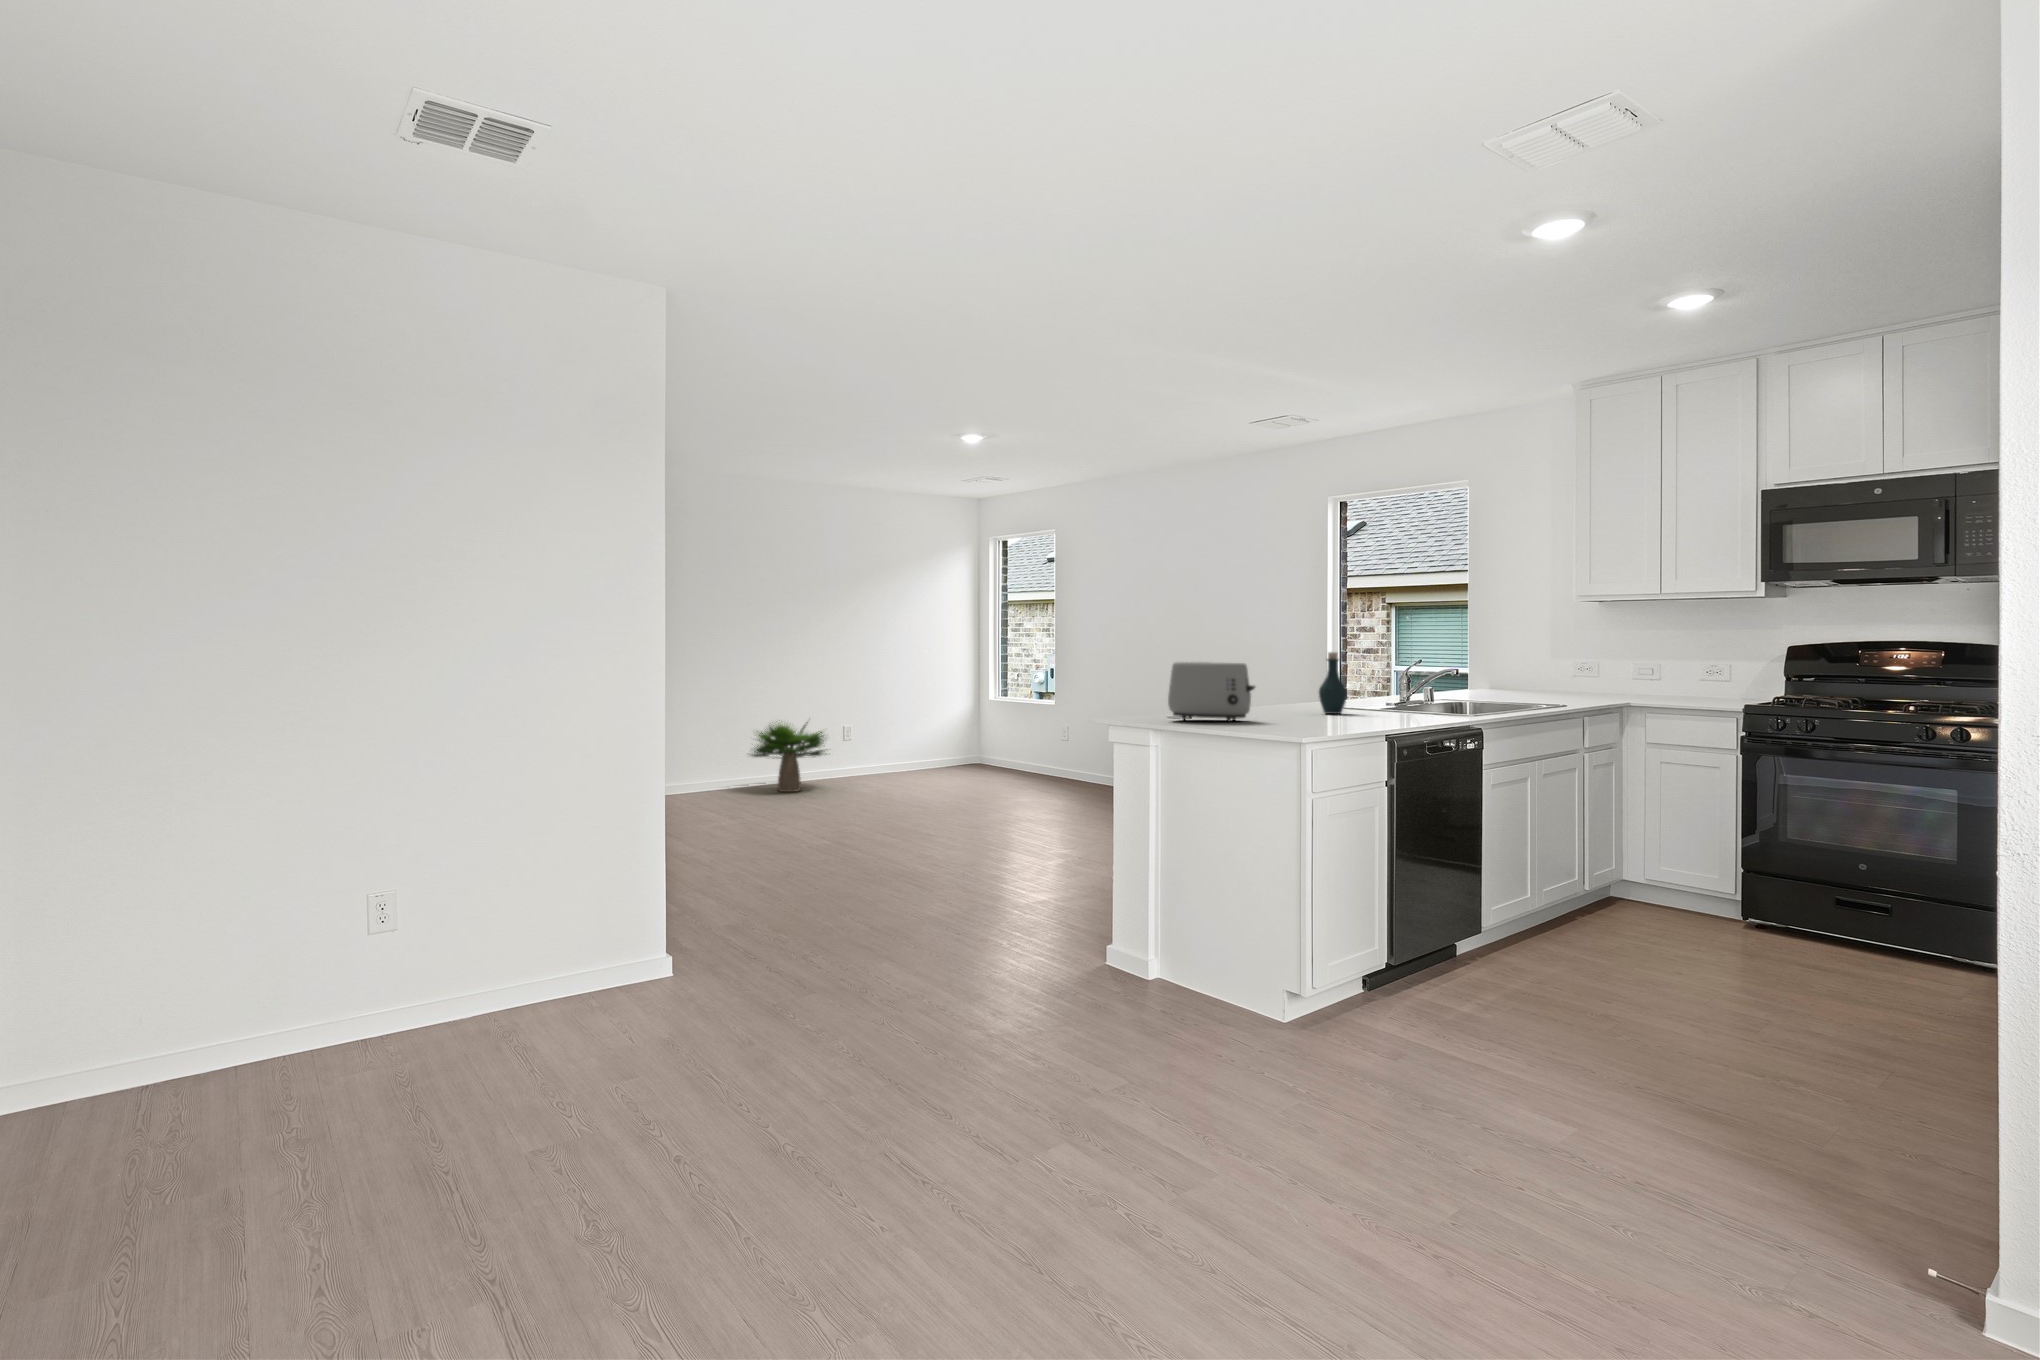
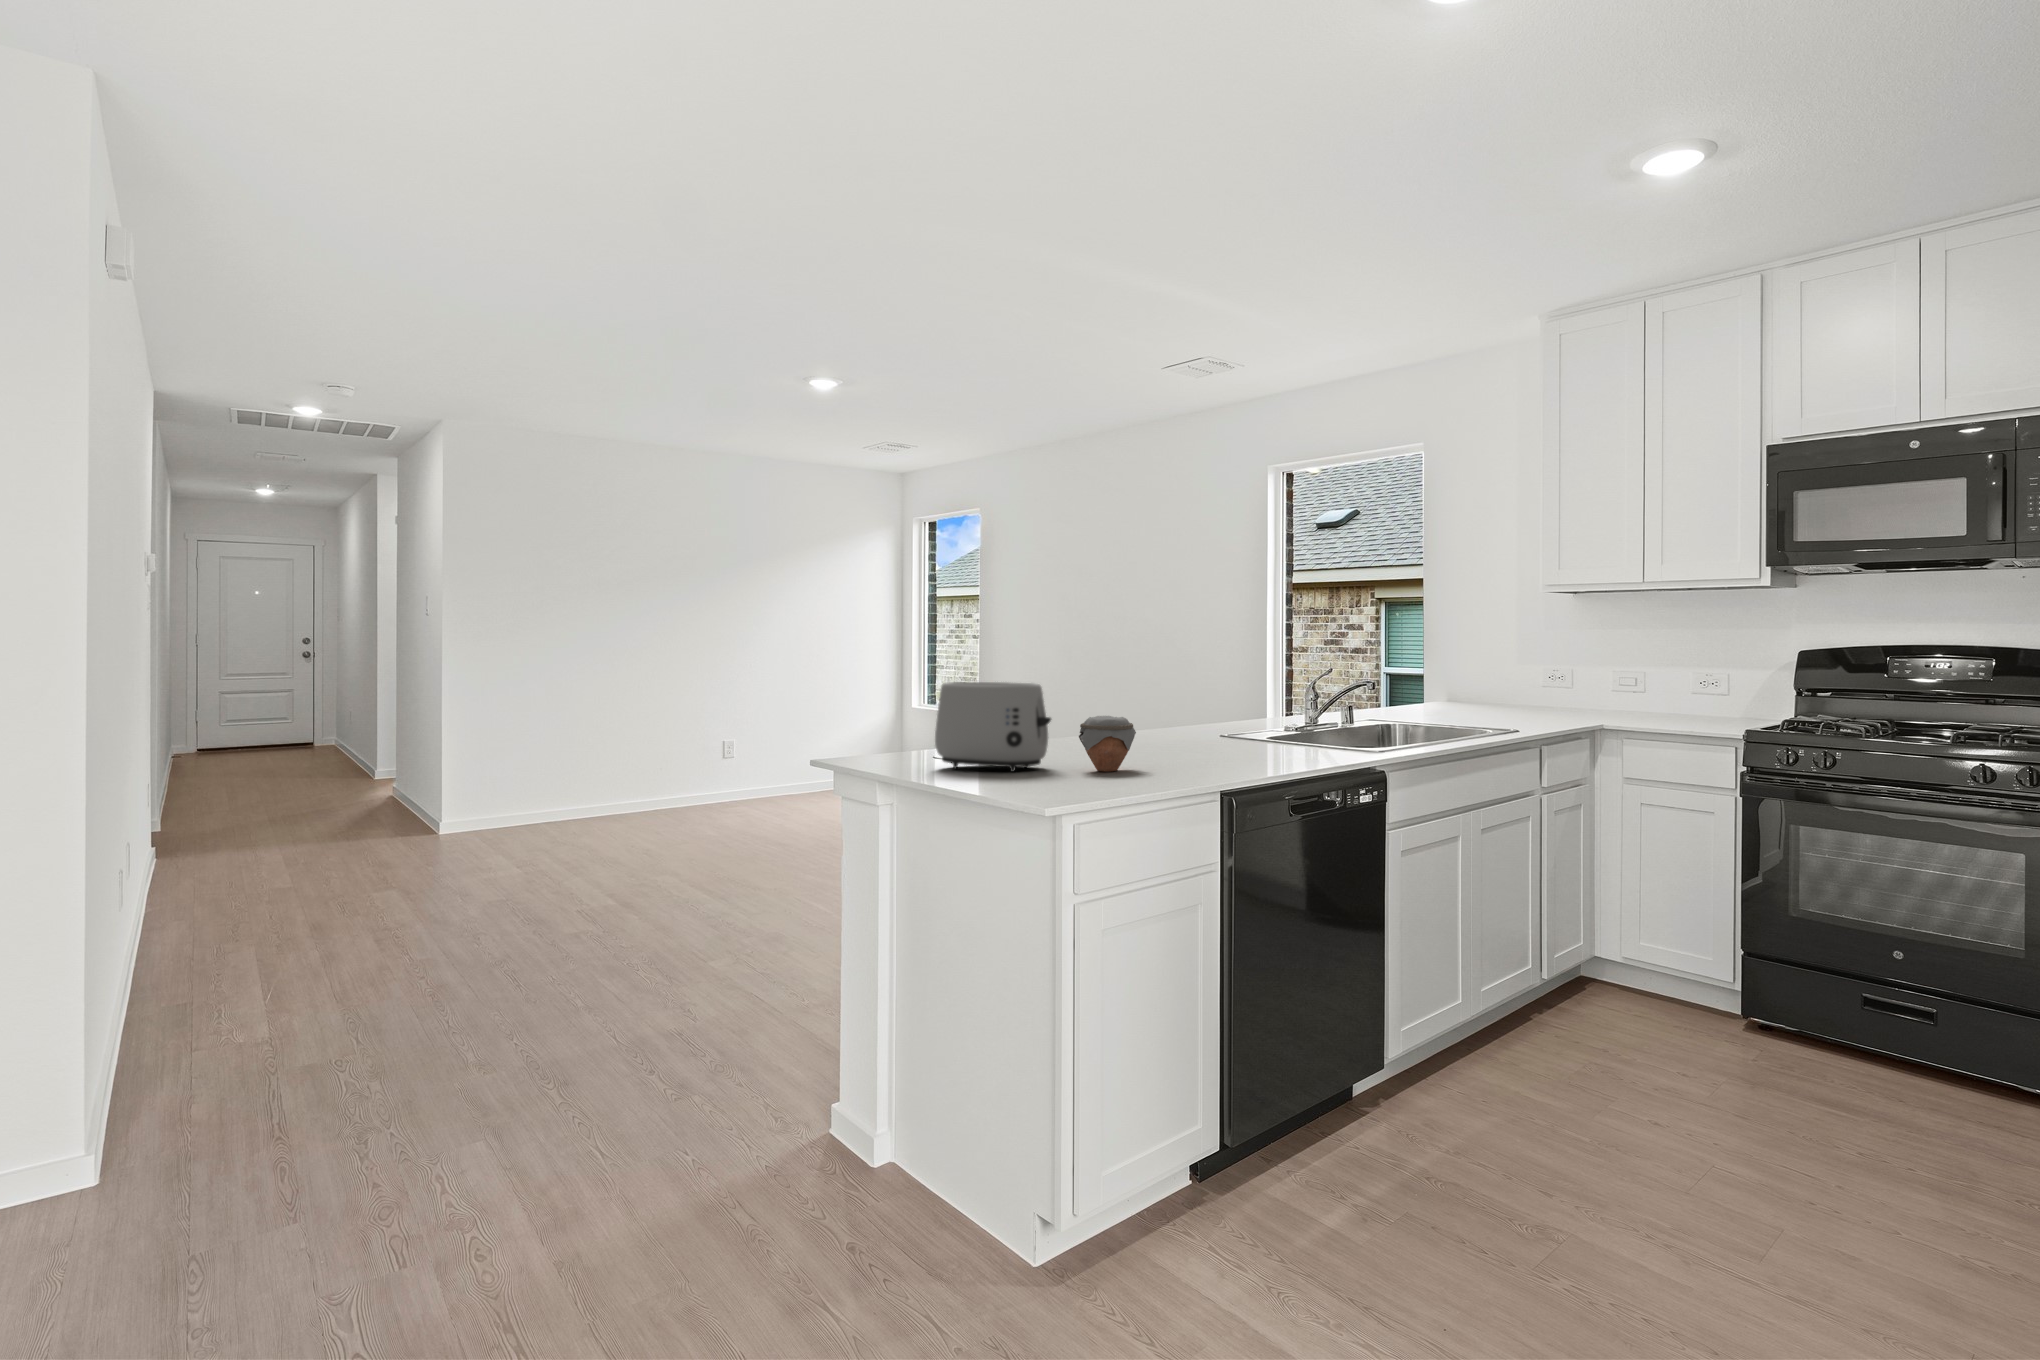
bottle: present [1319,652,1347,714] -> none [1169,665,1208,753]
jar: none [1276,685,1316,722] -> present [1079,716,1136,772]
potted plant: present [751,722,827,792] -> none [578,733,696,828]

